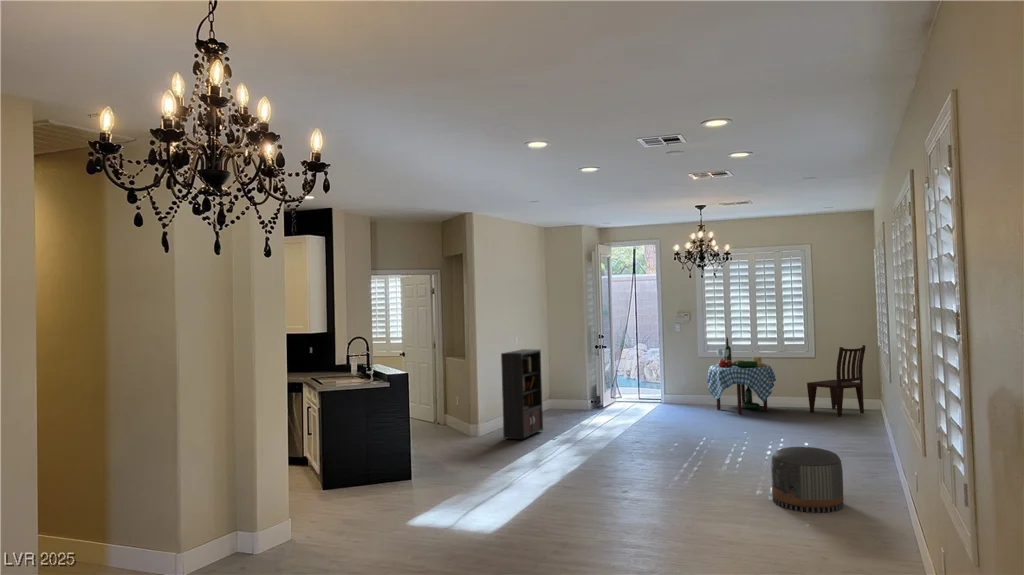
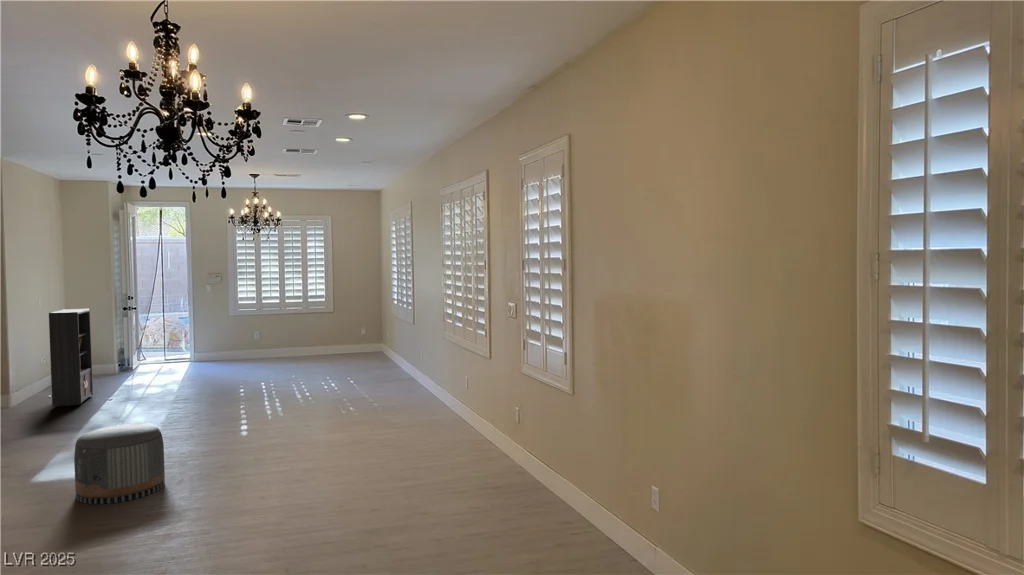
dining table: present [707,337,776,414] -> none [244,296,305,362]
dining chair: present [807,345,866,417] -> none [330,299,373,356]
pouf: present [771,447,844,513] -> present [74,424,165,504]

